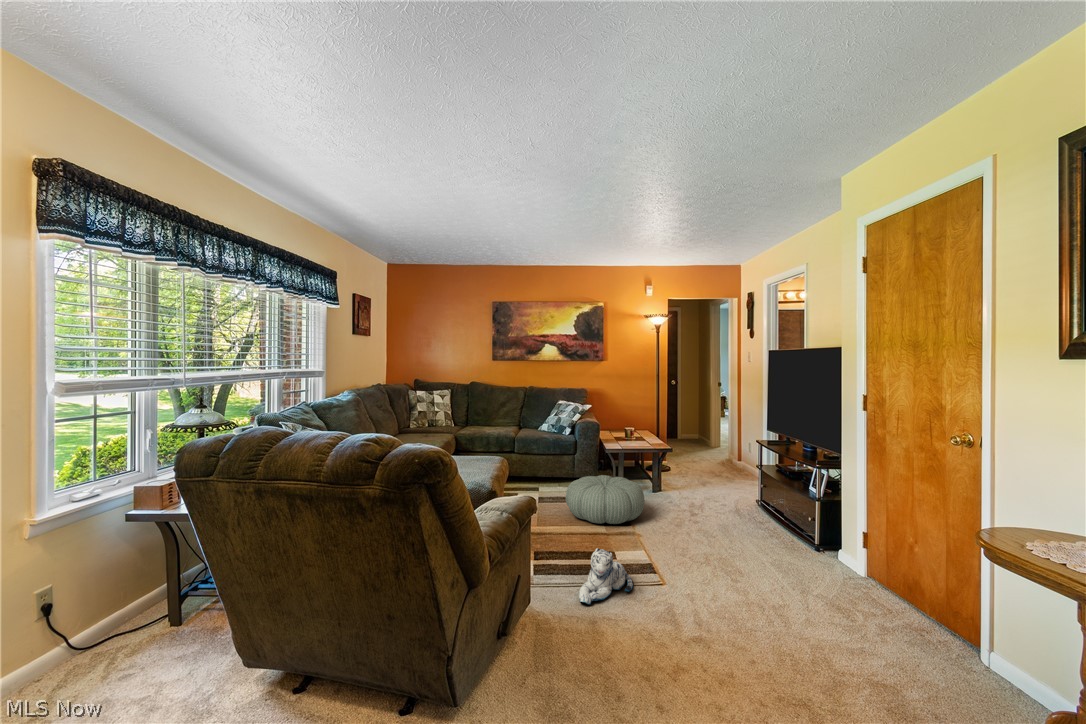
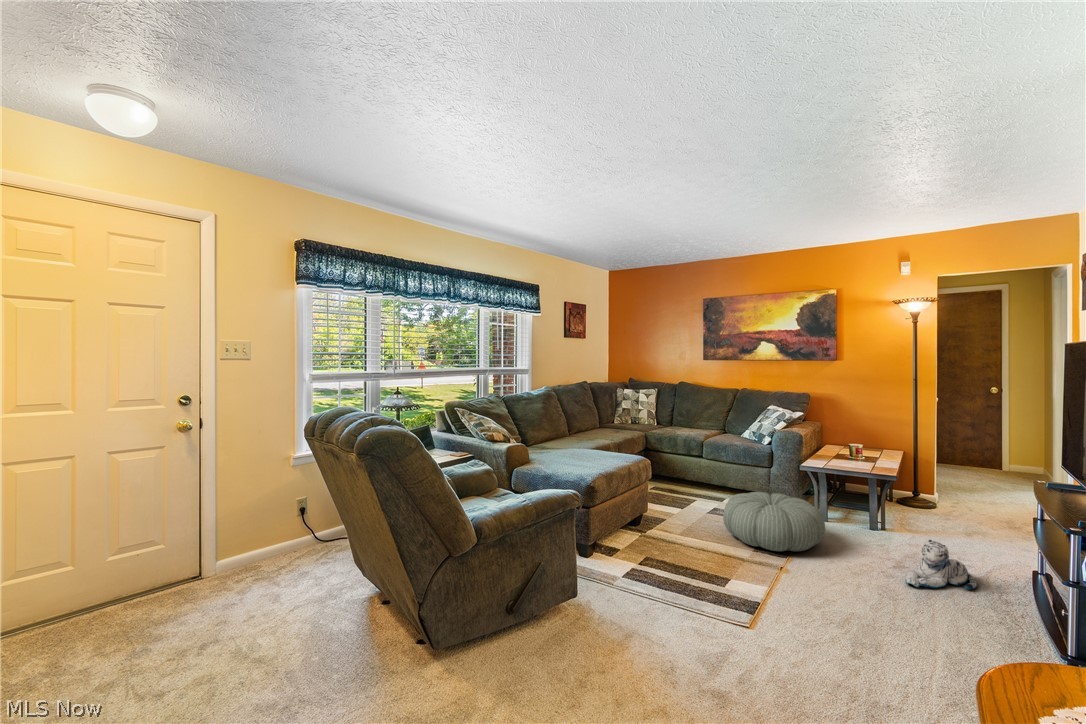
plush toy: present [579,548,633,604] -> present [906,539,977,590]

